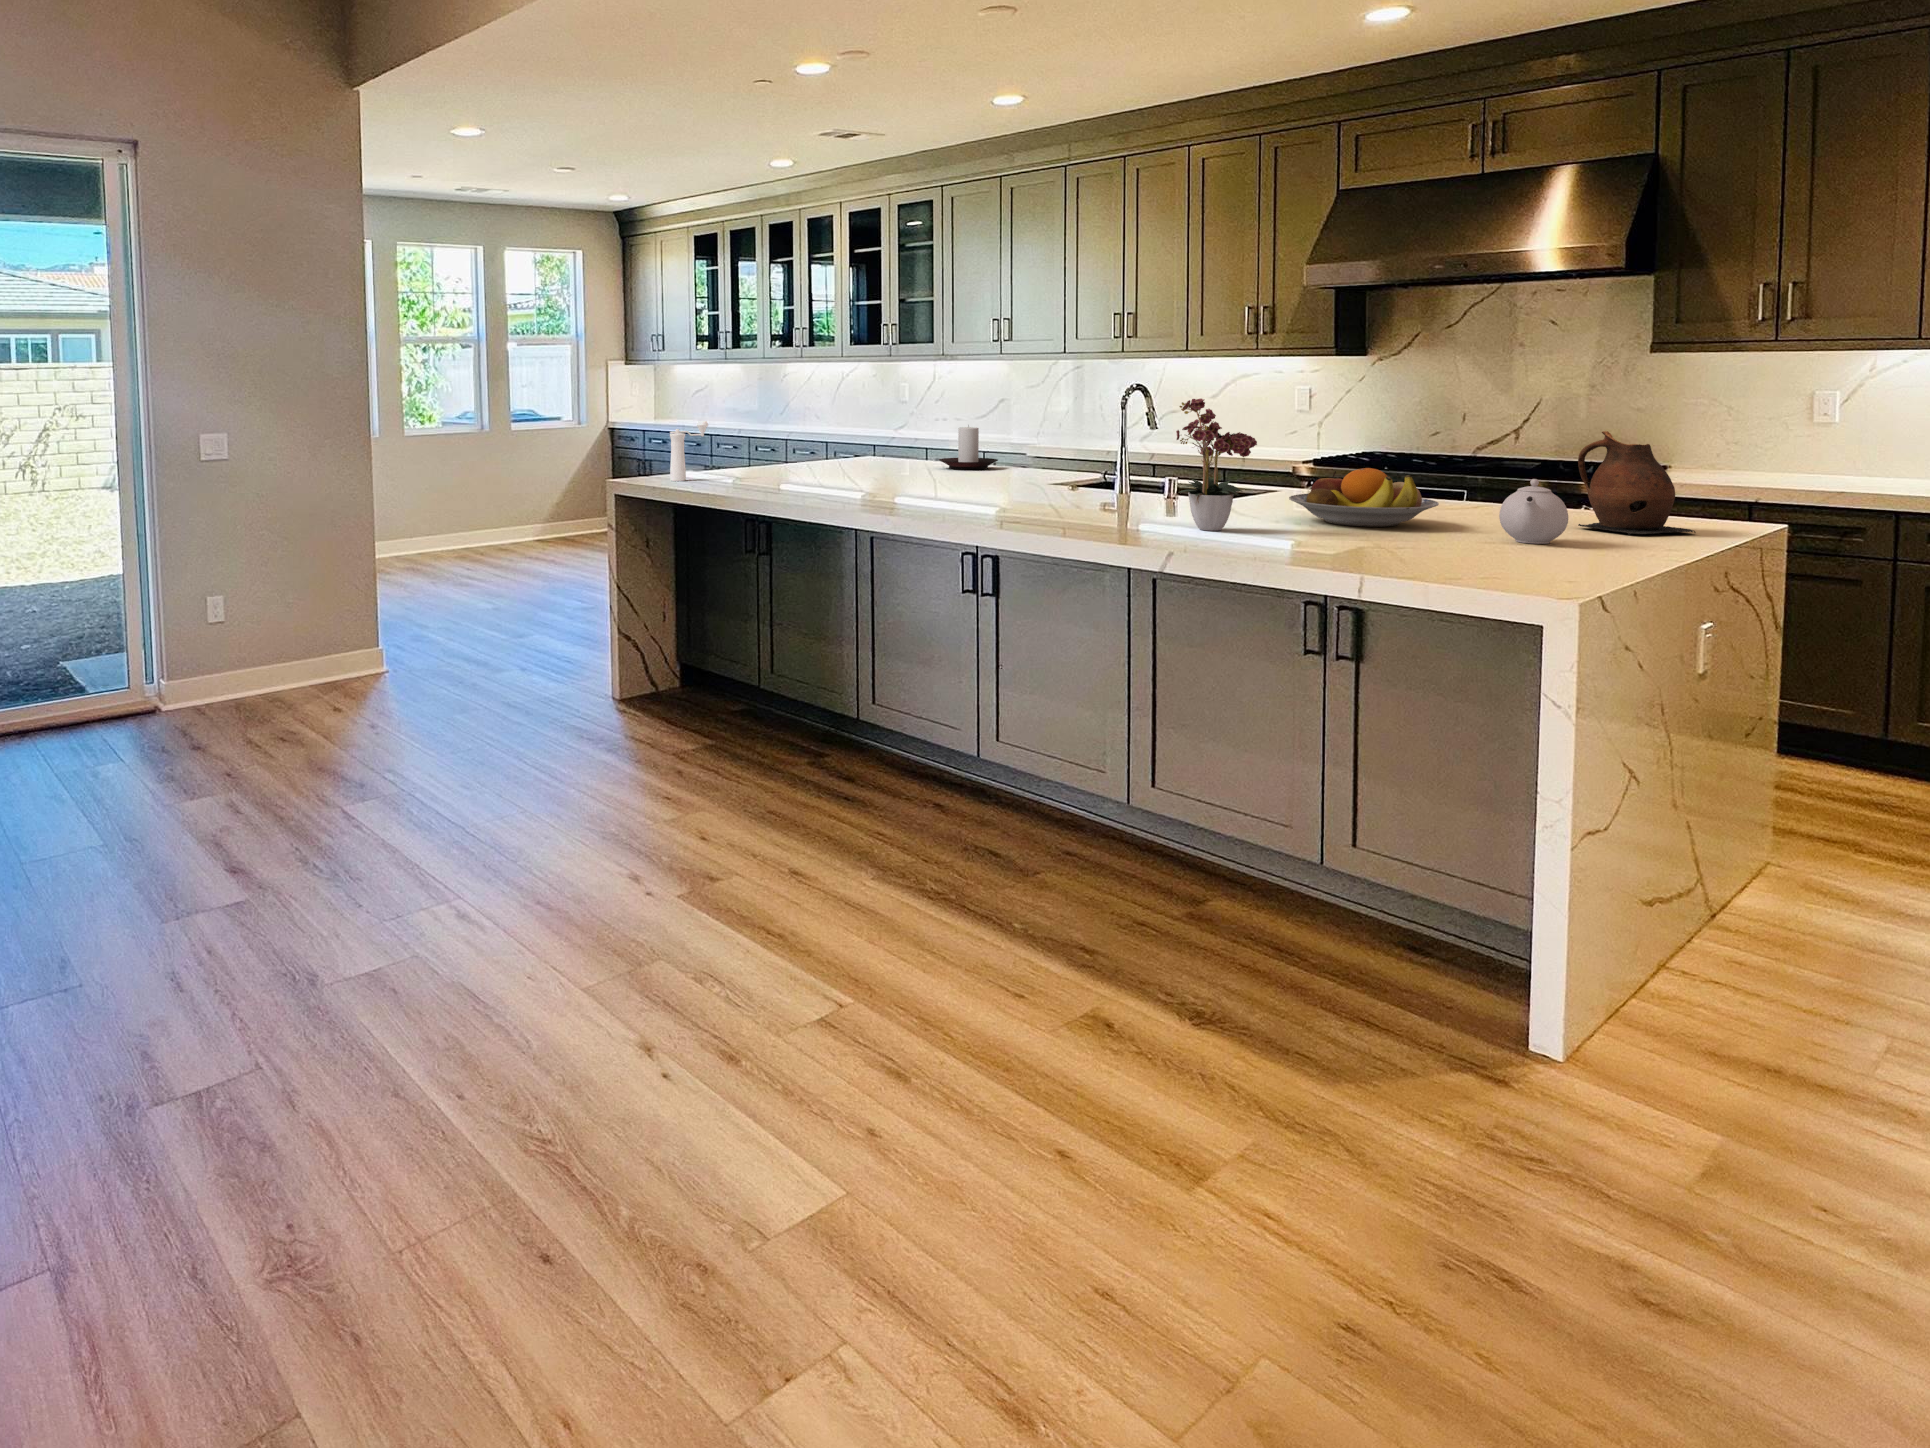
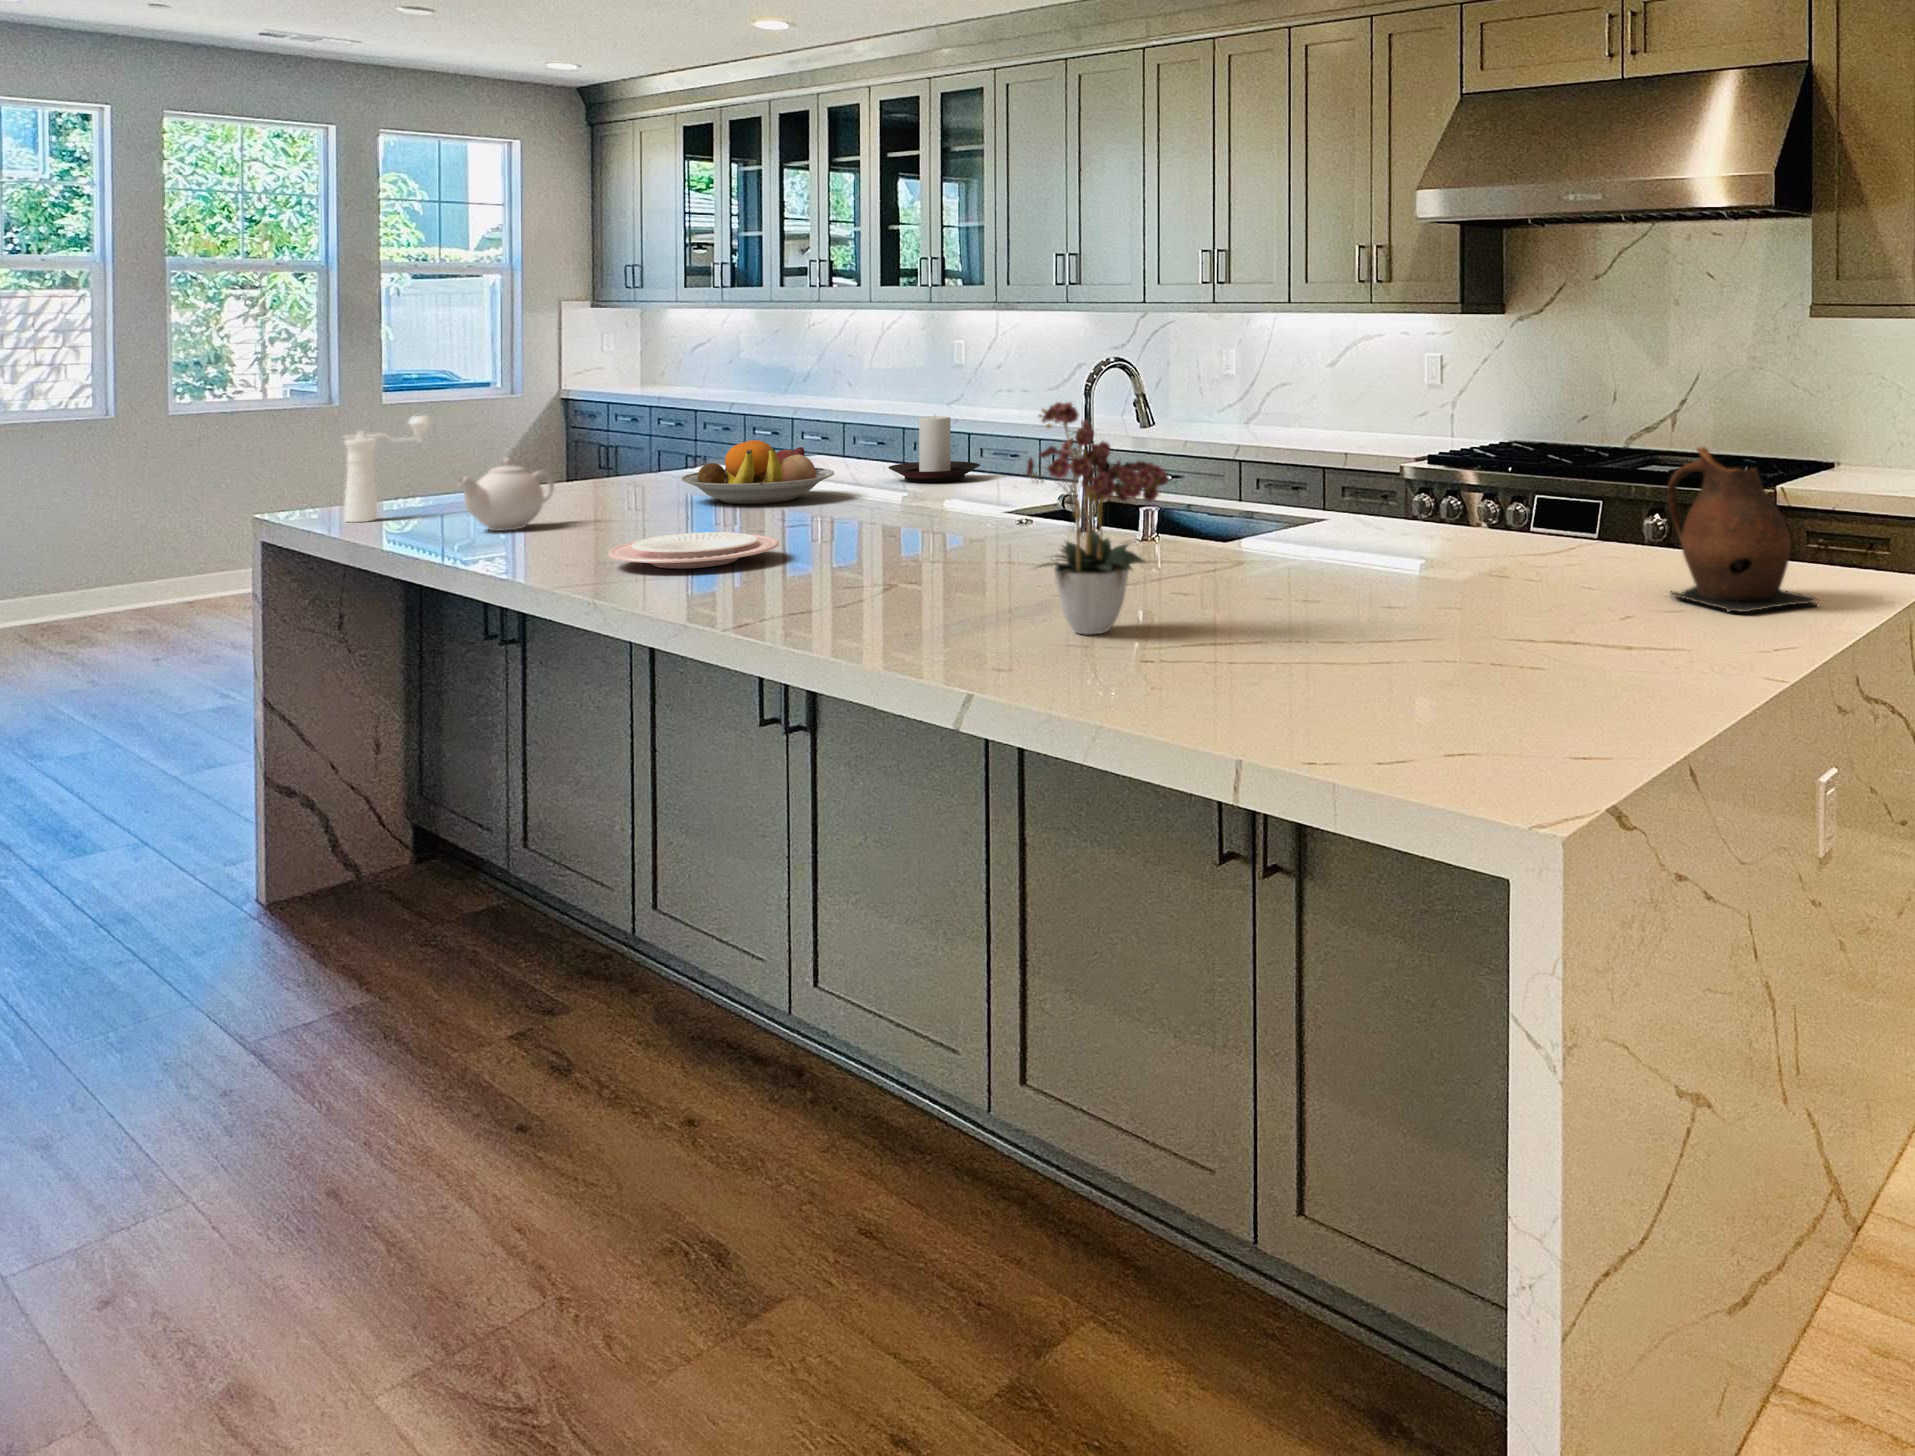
fruit bowl: present [1289,468,1439,527] -> present [681,440,834,504]
teapot: present [1499,479,1568,544] -> present [457,457,554,531]
plate: none [875,484,966,500] -> present [608,532,779,569]

